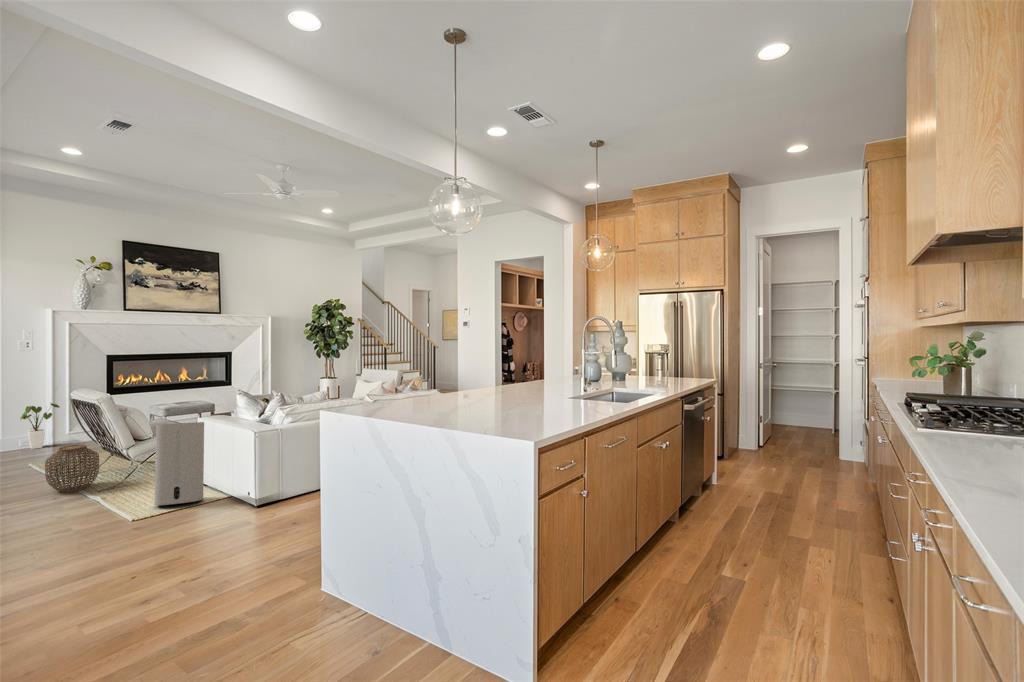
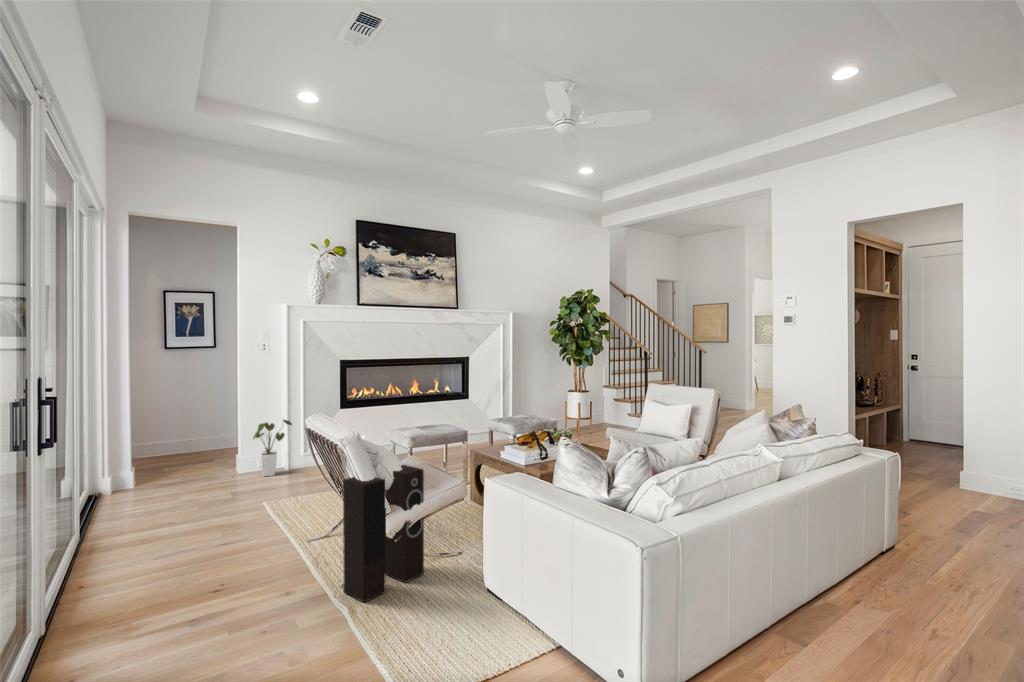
speaker: none [99,417,161,497] -> present [343,465,424,602]
air purifier: present [154,422,204,505] -> none [431,490,507,651]
woven basket: present [45,445,99,492] -> none [274,500,341,577]

